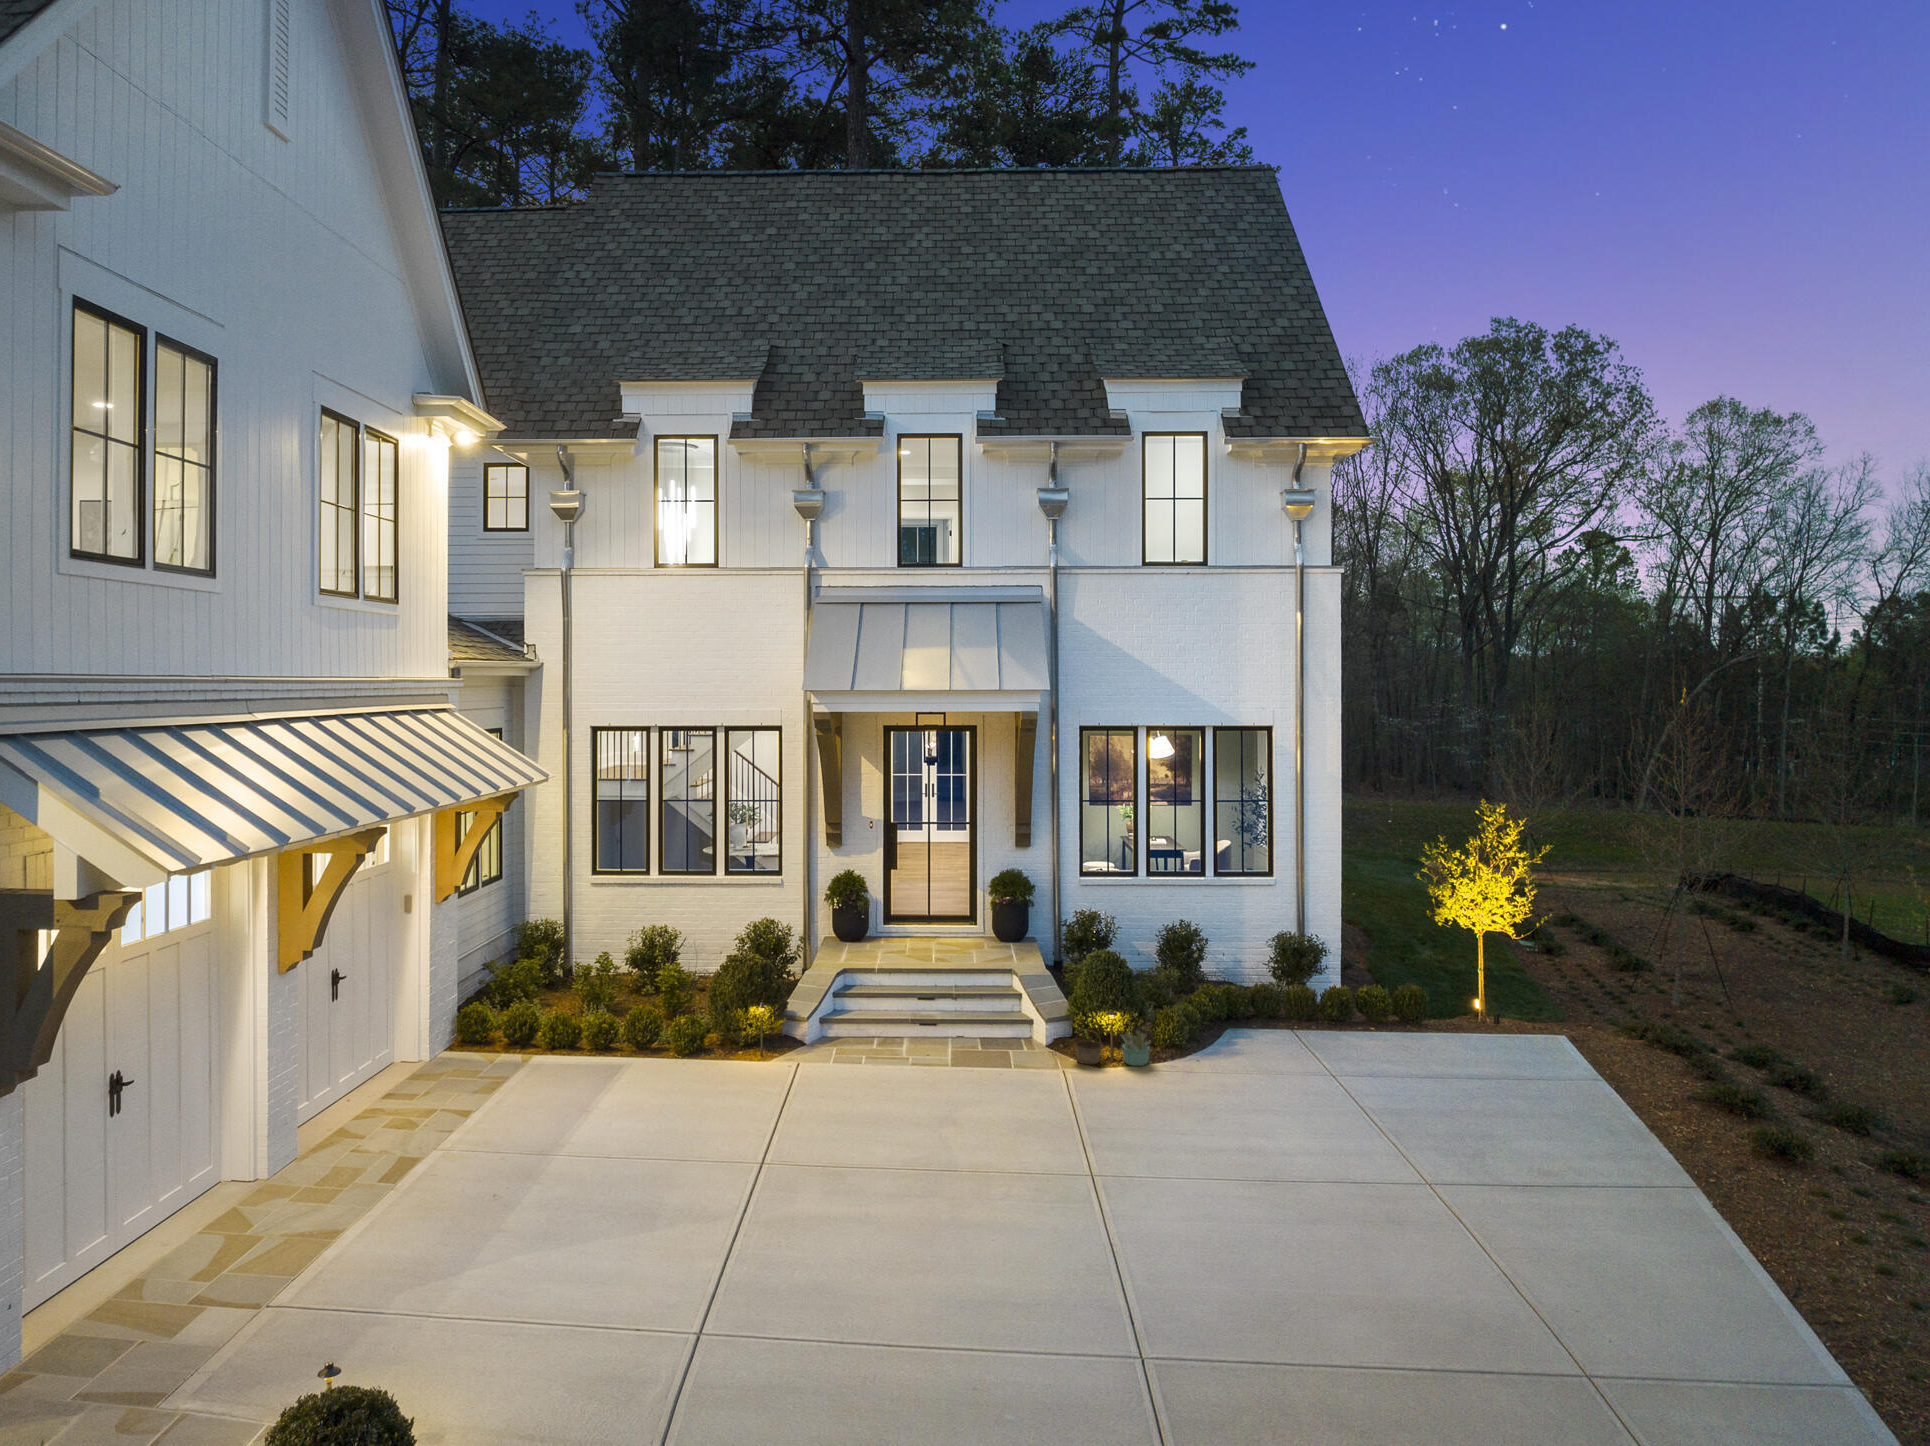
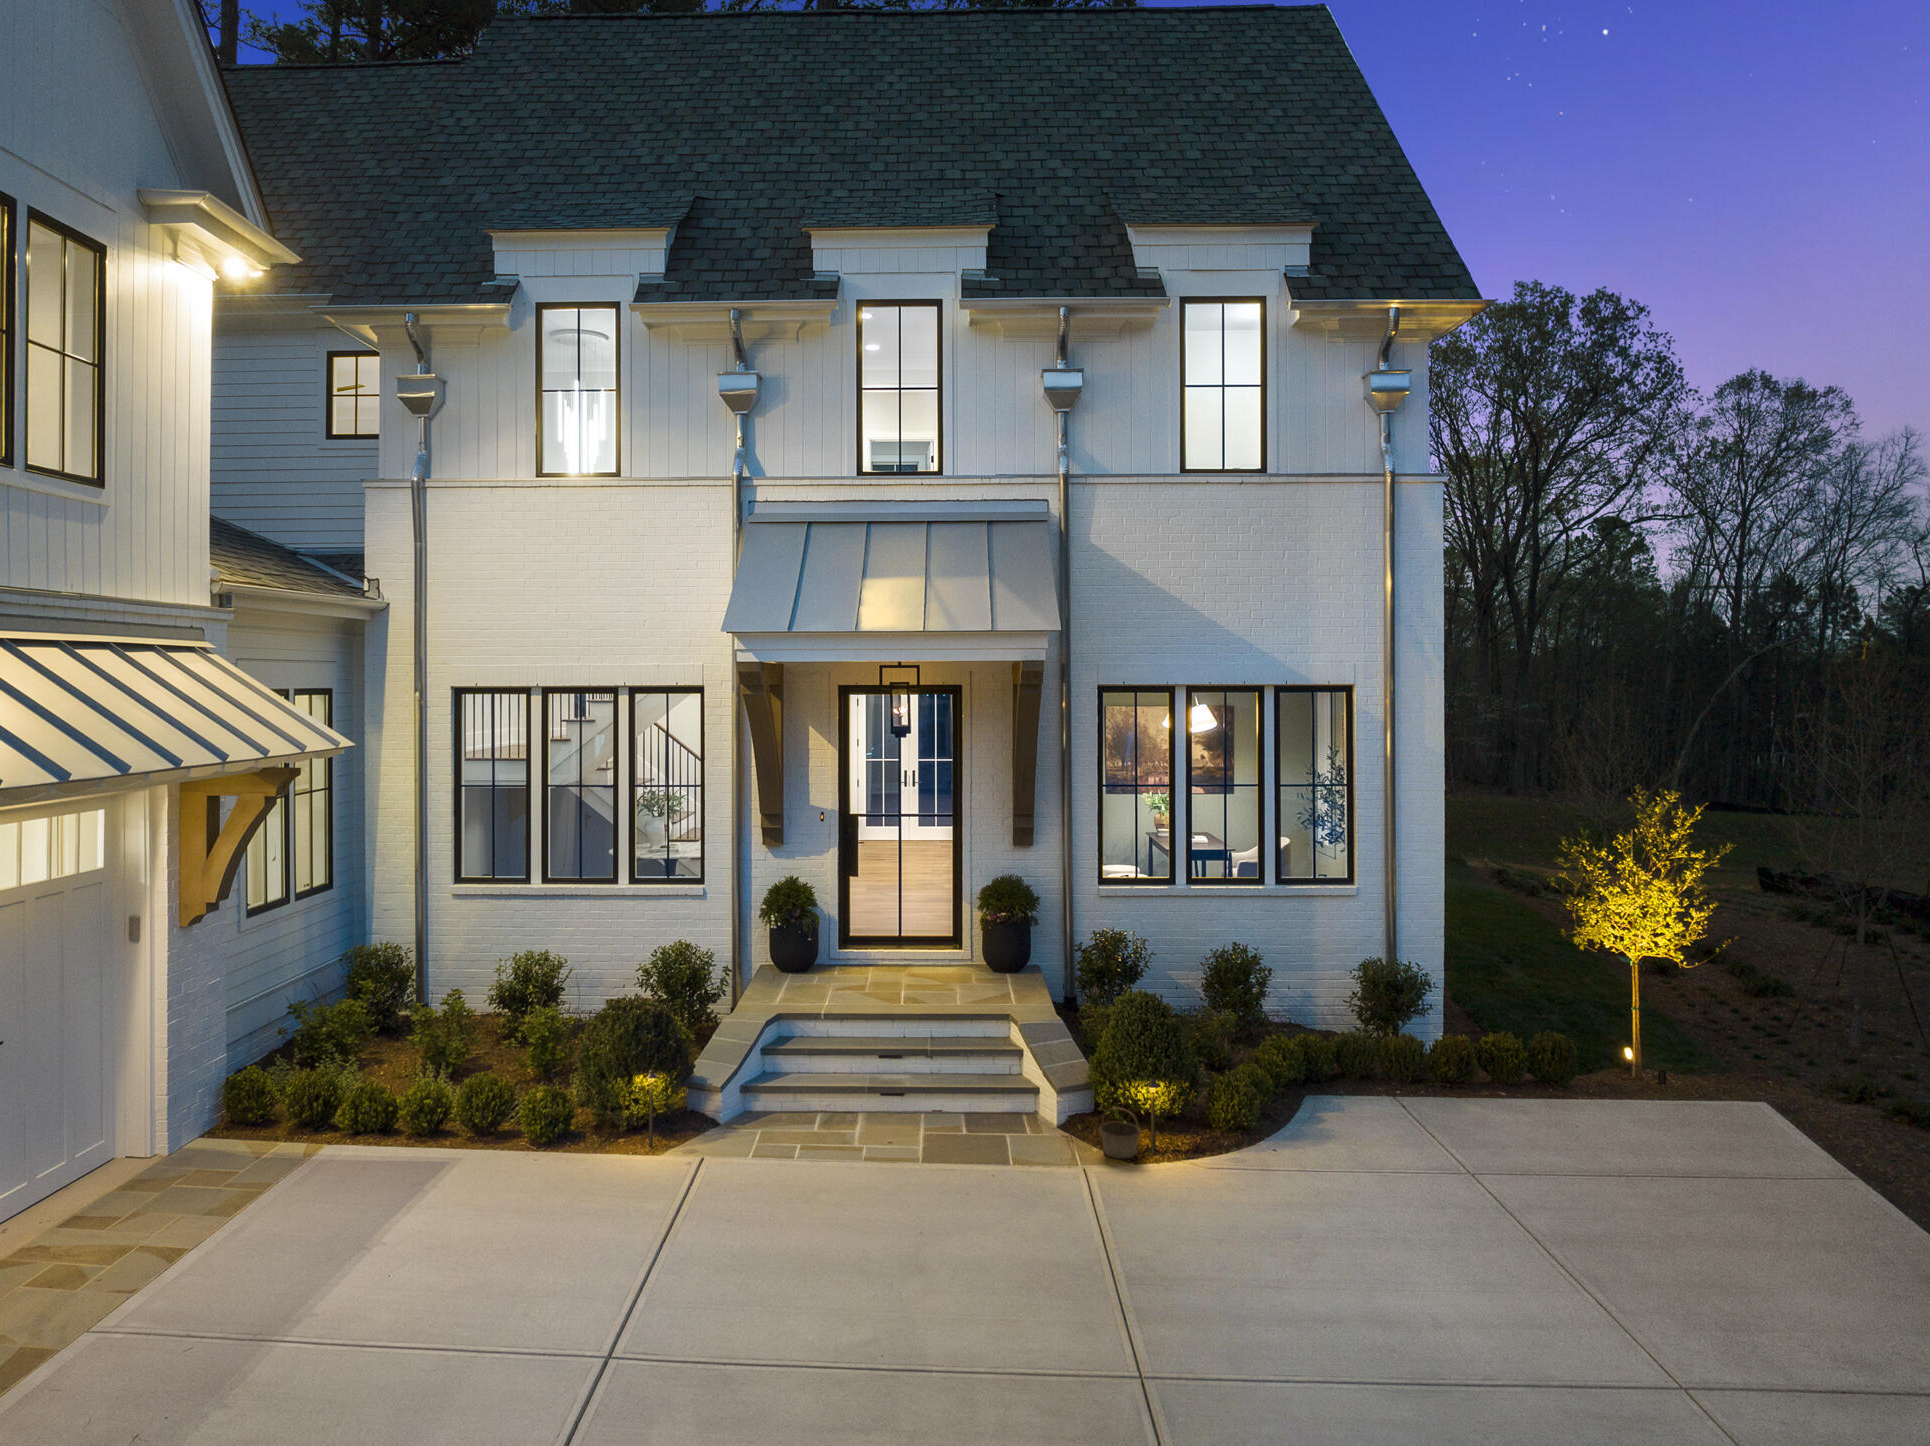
decorative plant: present [1121,1031,1150,1066] -> none [1165,1108,1209,1161]

